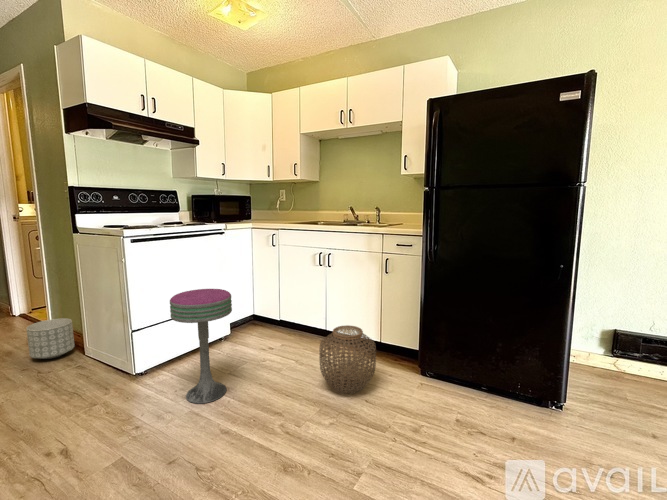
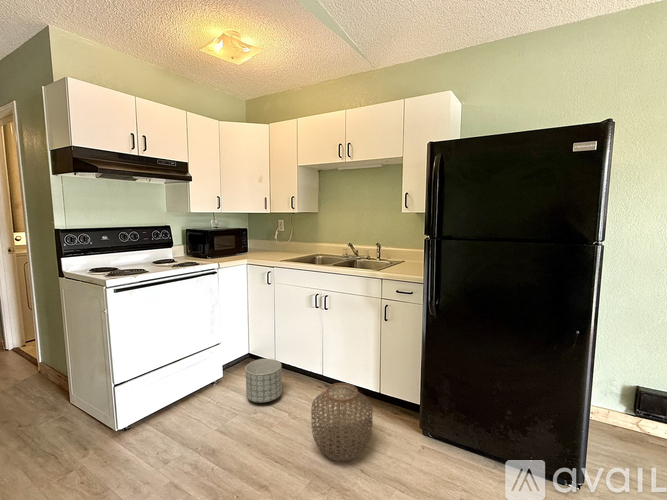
bar stool: present [170,289,232,404] -> none [149,343,217,473]
planter: present [27,318,74,359] -> present [245,359,282,402]

